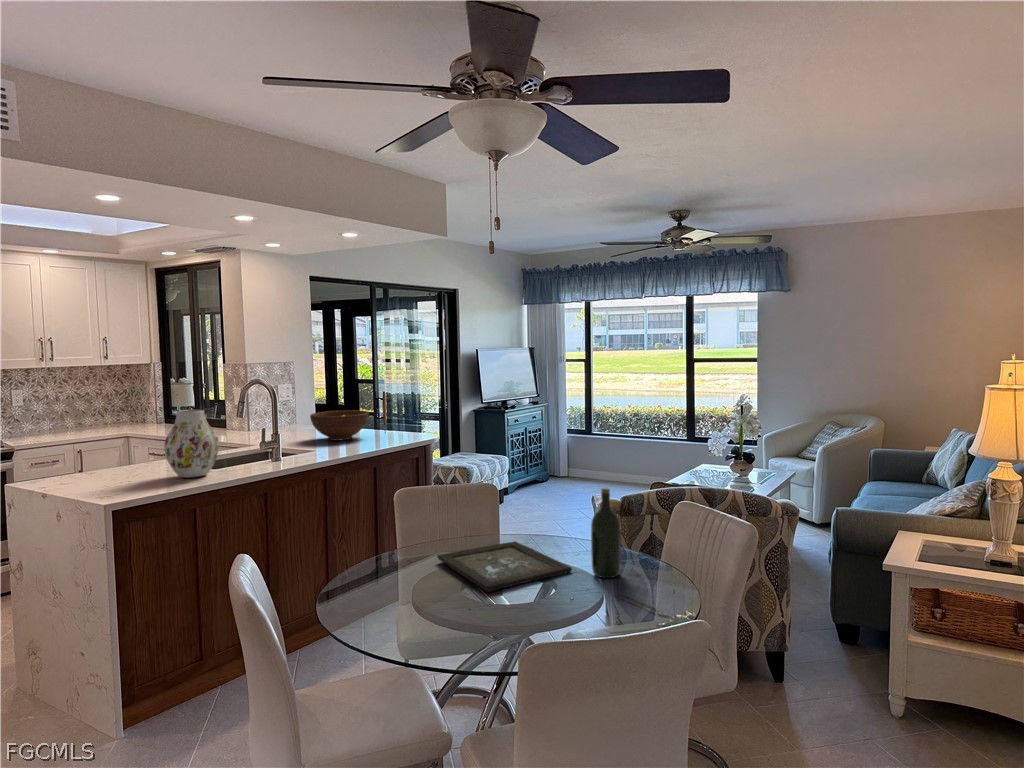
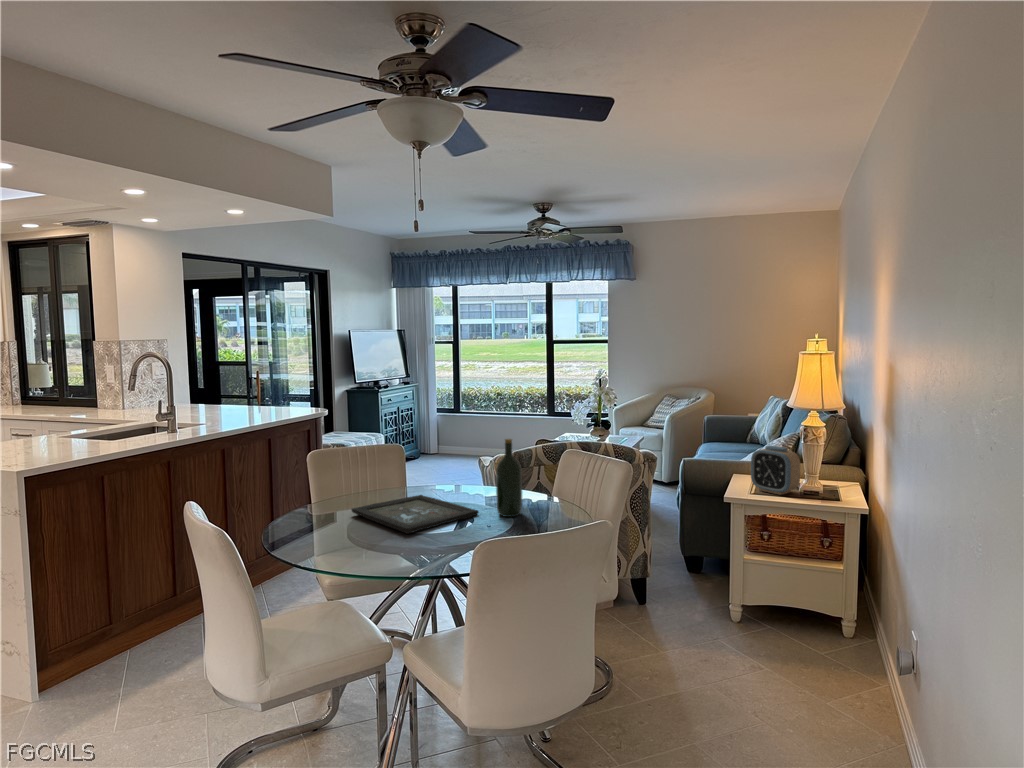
vase: present [164,409,219,478] -> none [46,380,107,450]
fruit bowl: present [310,410,369,441] -> none [191,386,254,416]
alarm clock: none [918,502,987,566] -> present [751,446,800,495]

